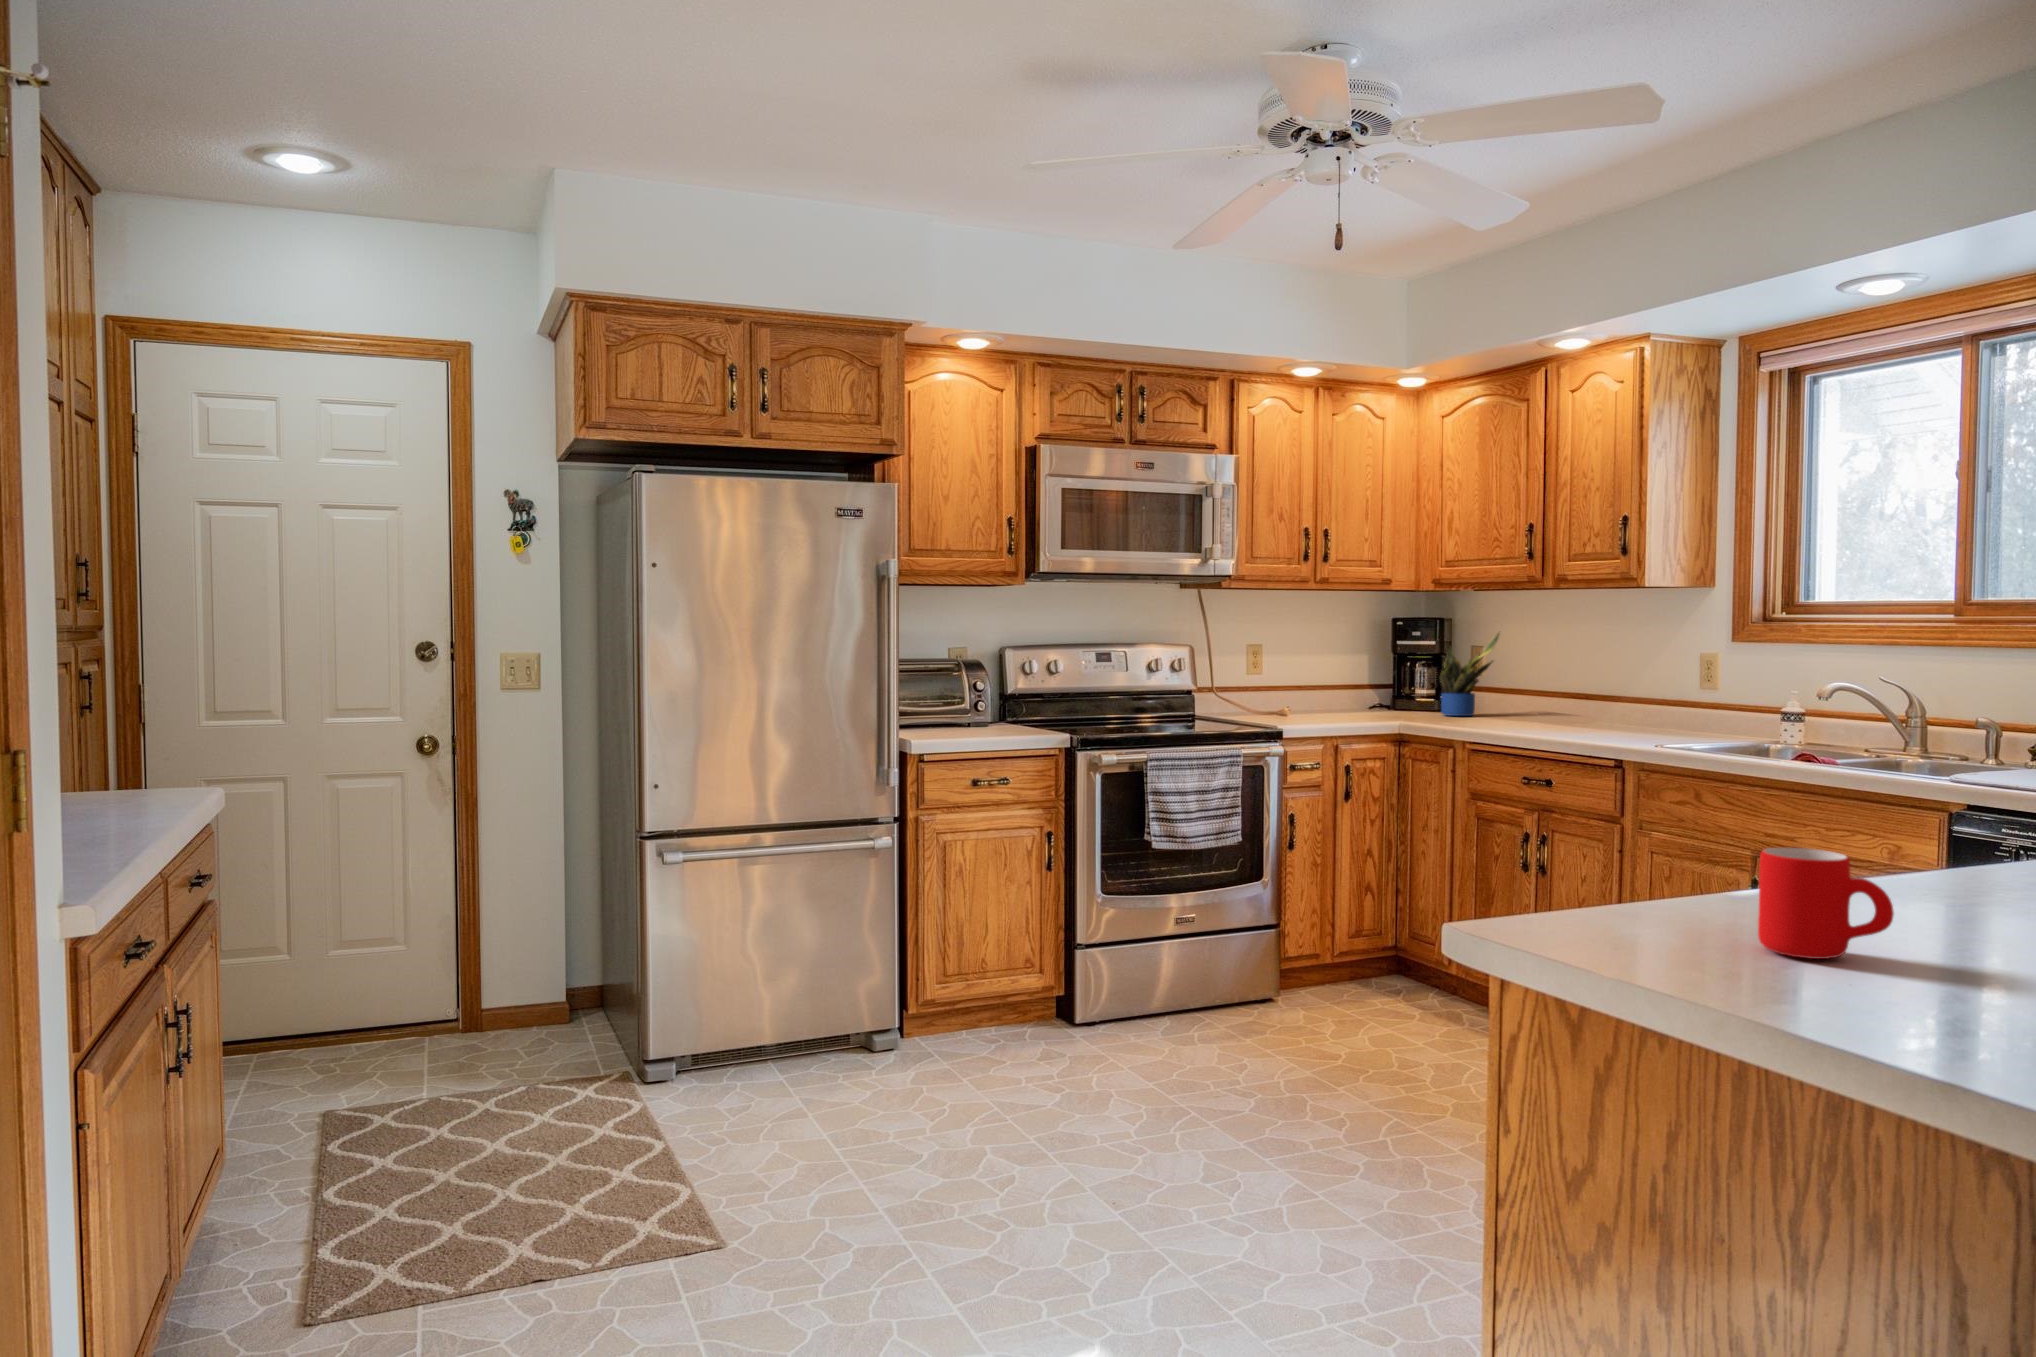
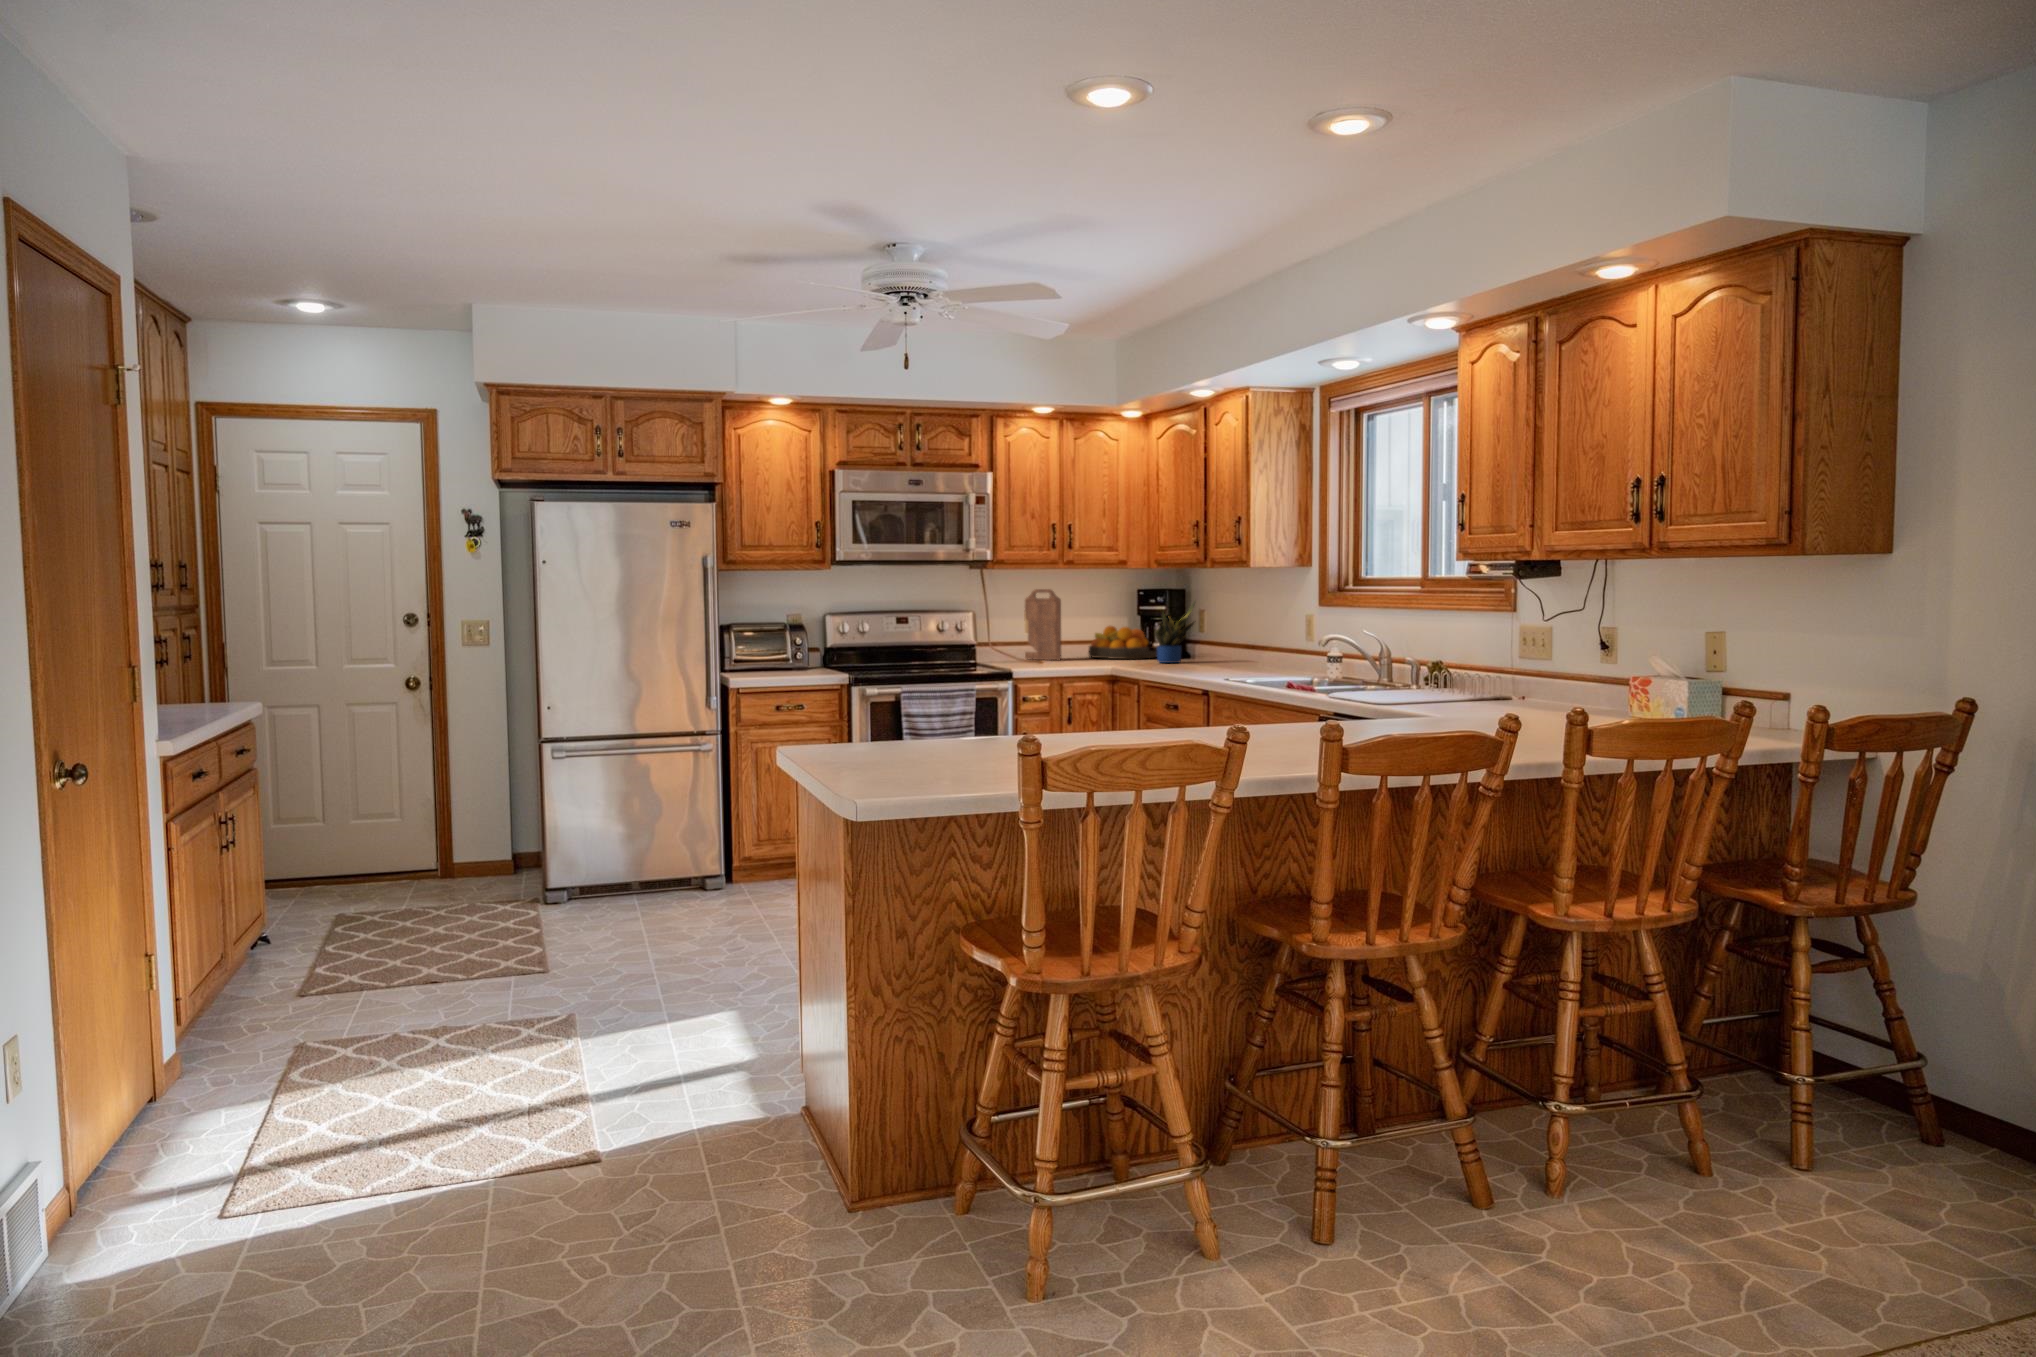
cutting board: none [1244,617,1299,711] -> present [1025,589,1061,660]
fruit bowl: none [1317,666,1413,710] -> present [1089,626,1157,659]
mug: present [1758,848,1894,959] -> none [848,709,882,754]

